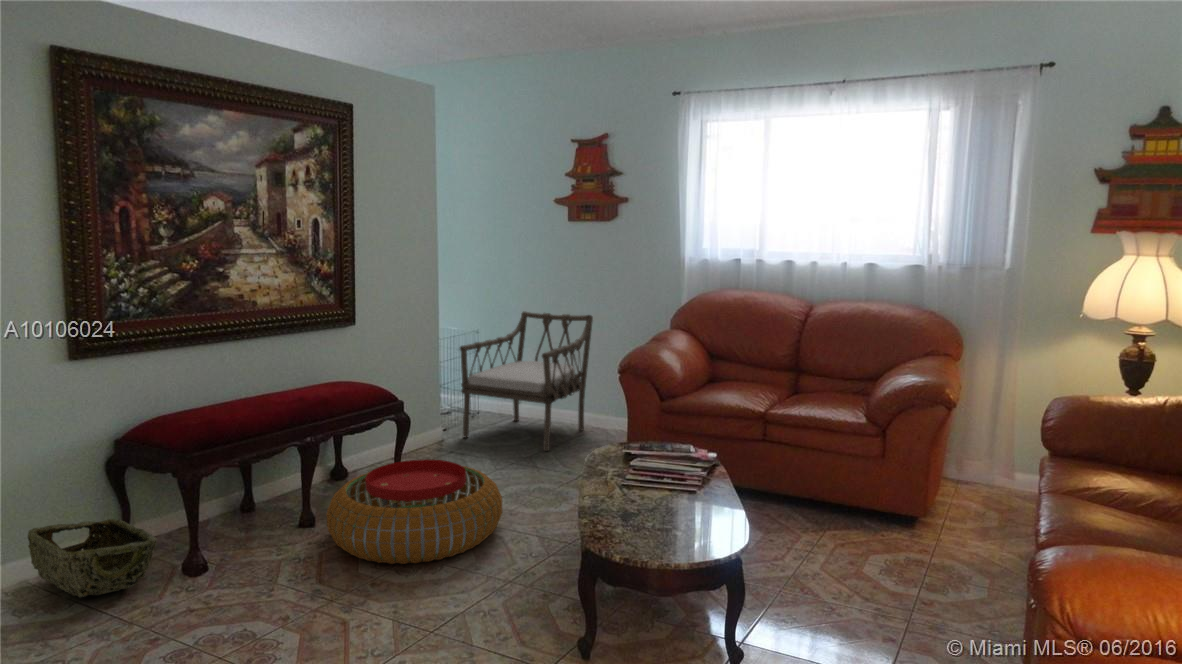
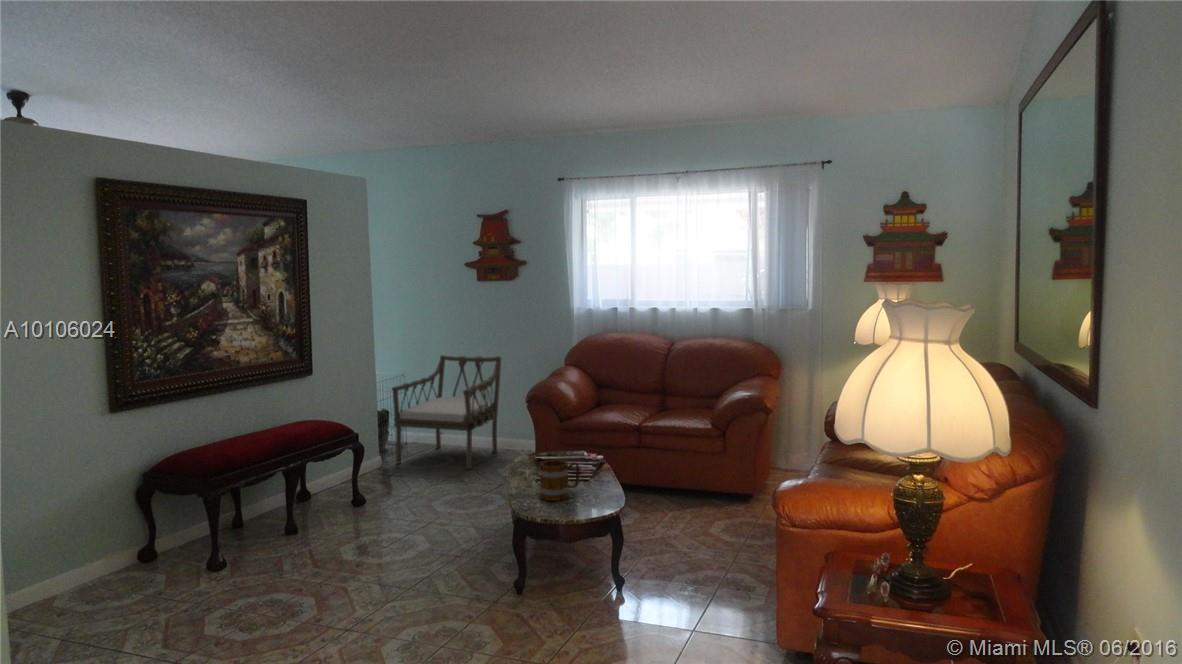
pouf: present [326,459,502,564] -> none [312,477,446,552]
mug: none [622,462,685,527] -> present [540,460,579,501]
woven basket: present [28,519,157,597] -> none [85,536,191,590]

